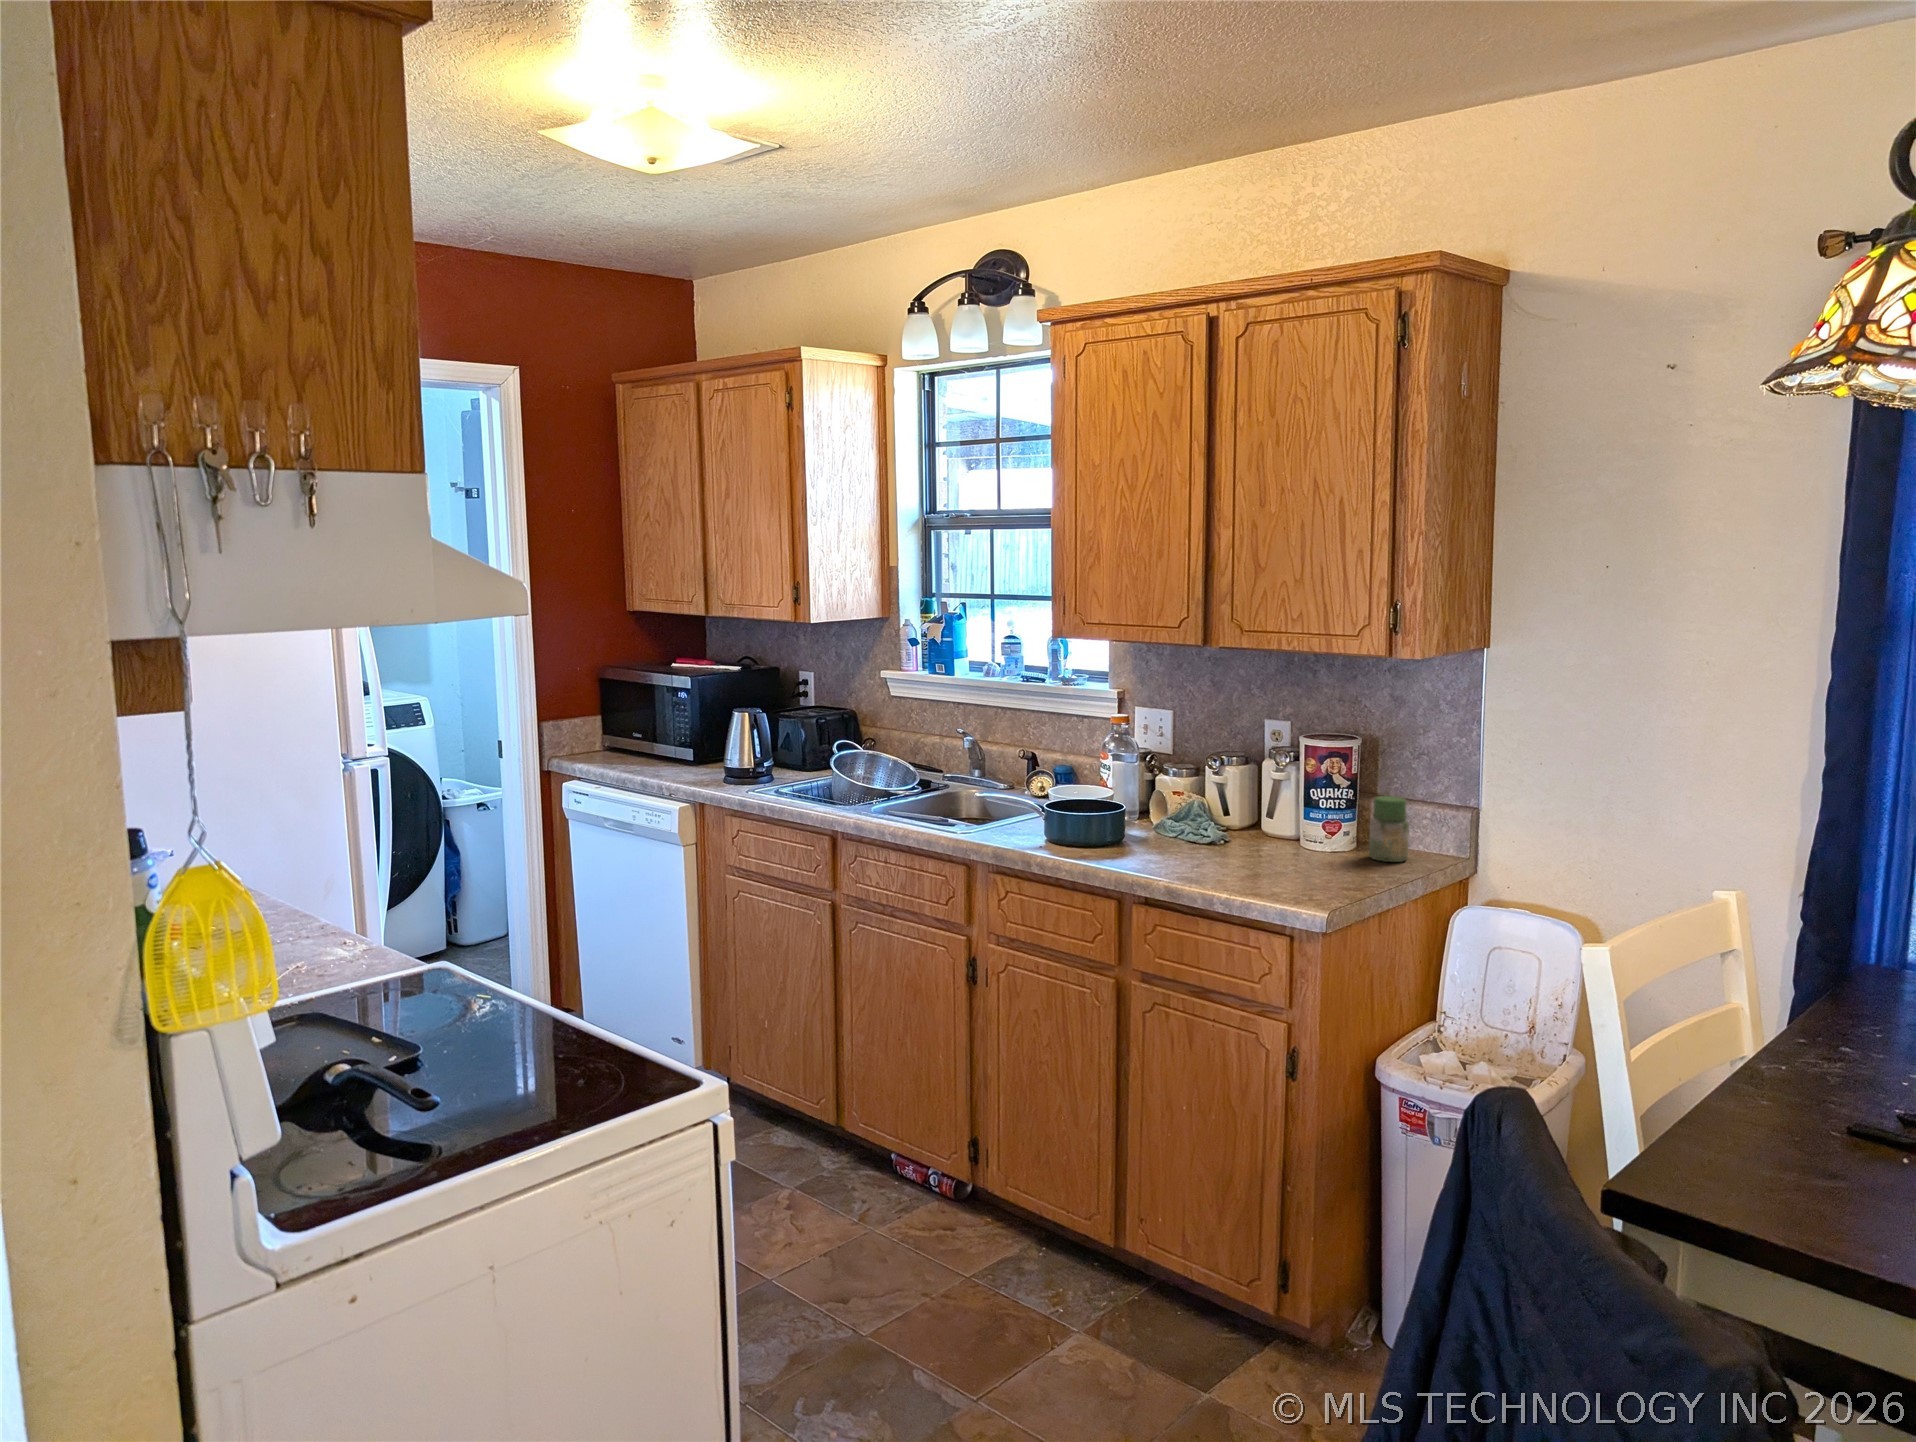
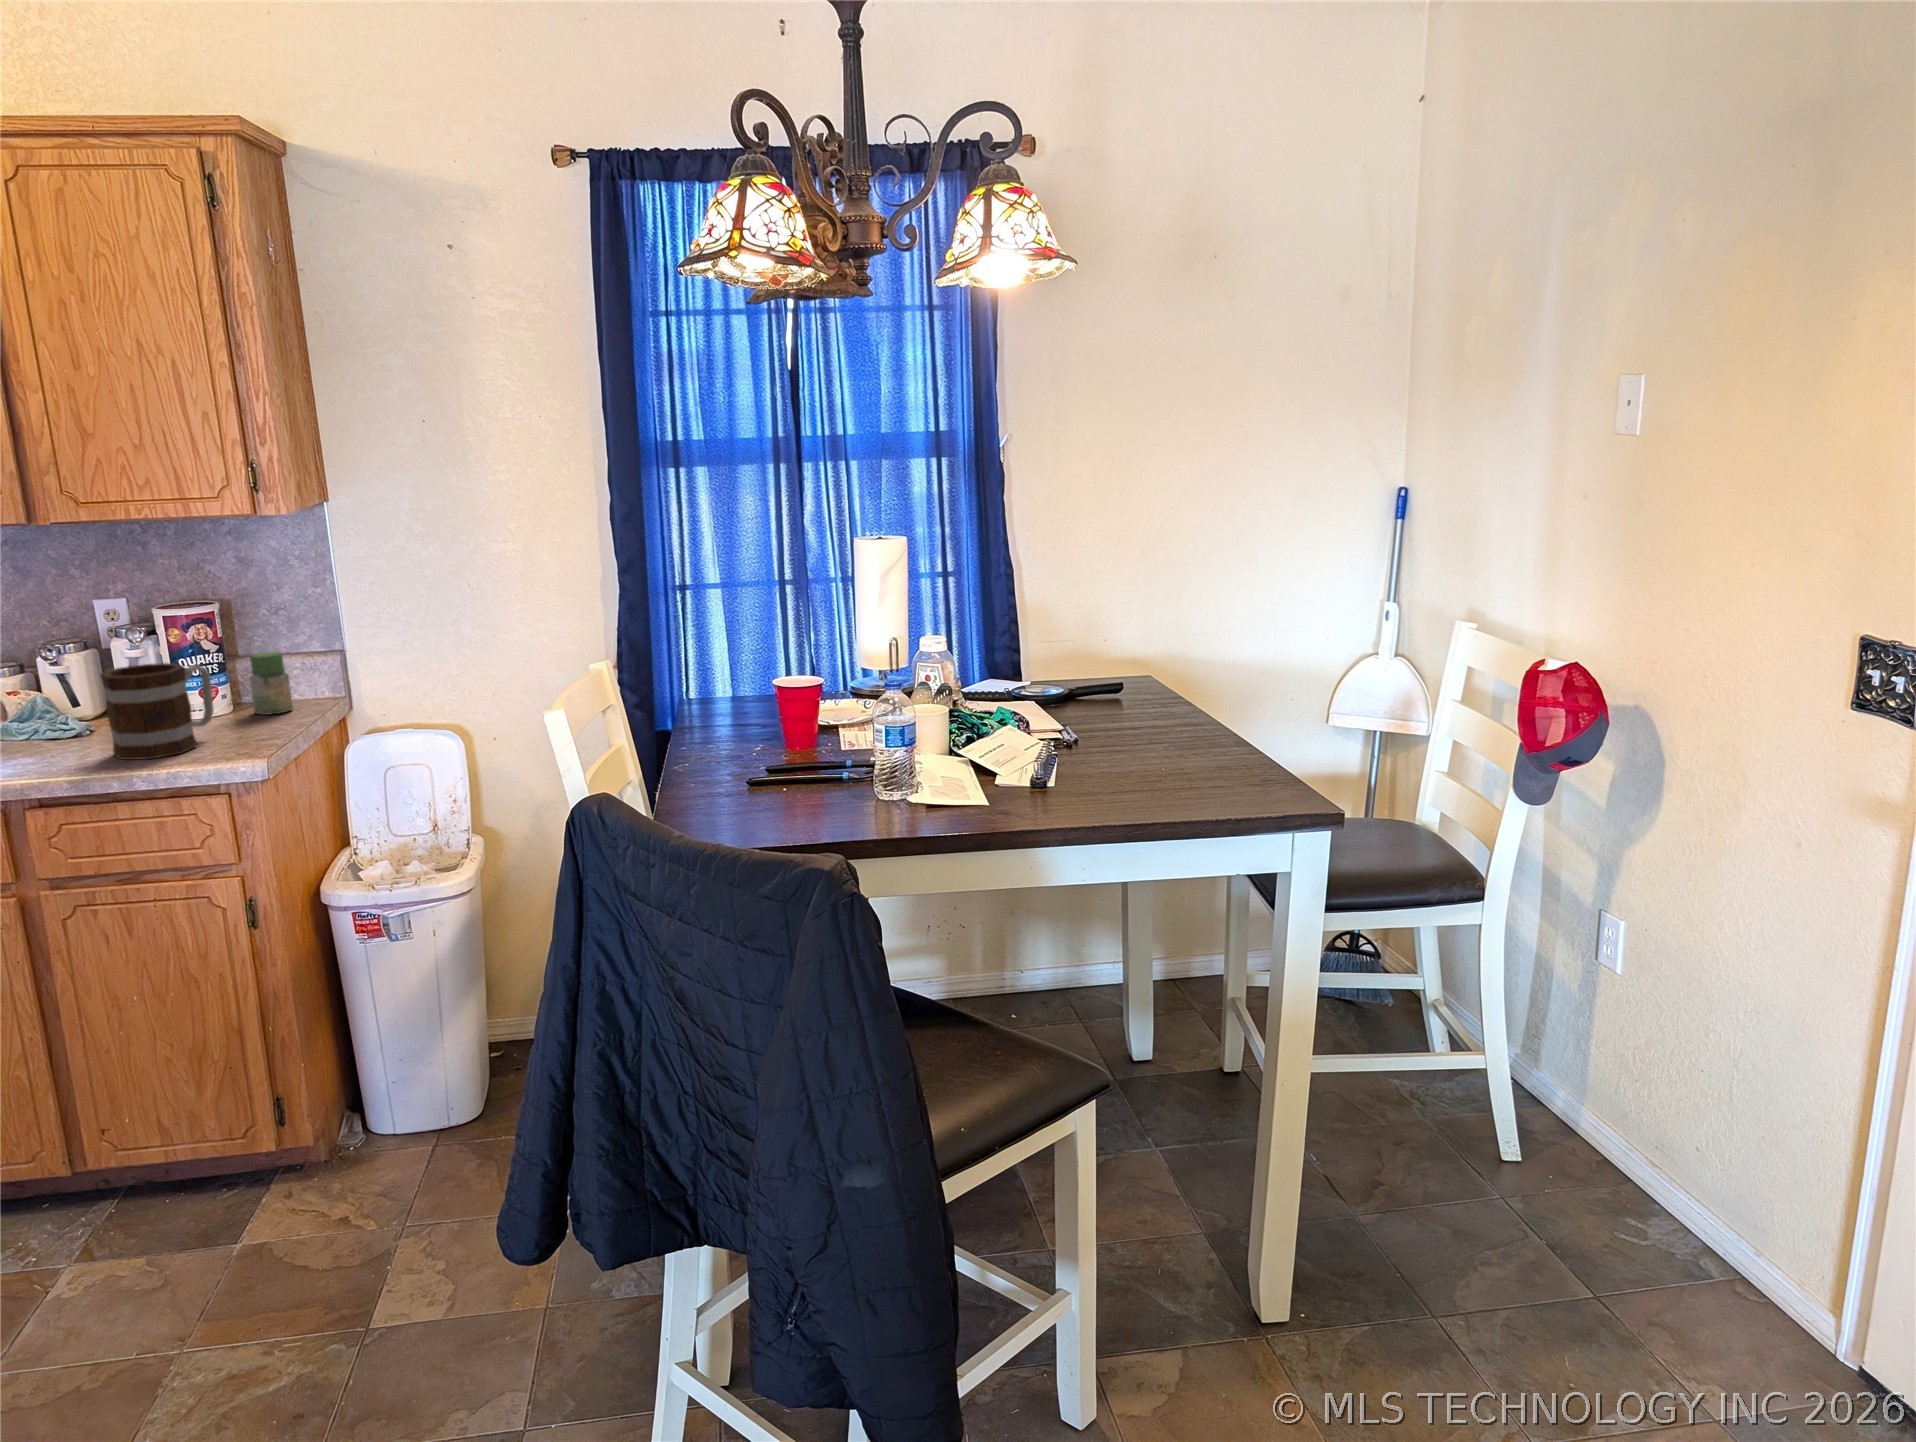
mug: none [1218,790,1319,885] -> present [100,663,214,760]

